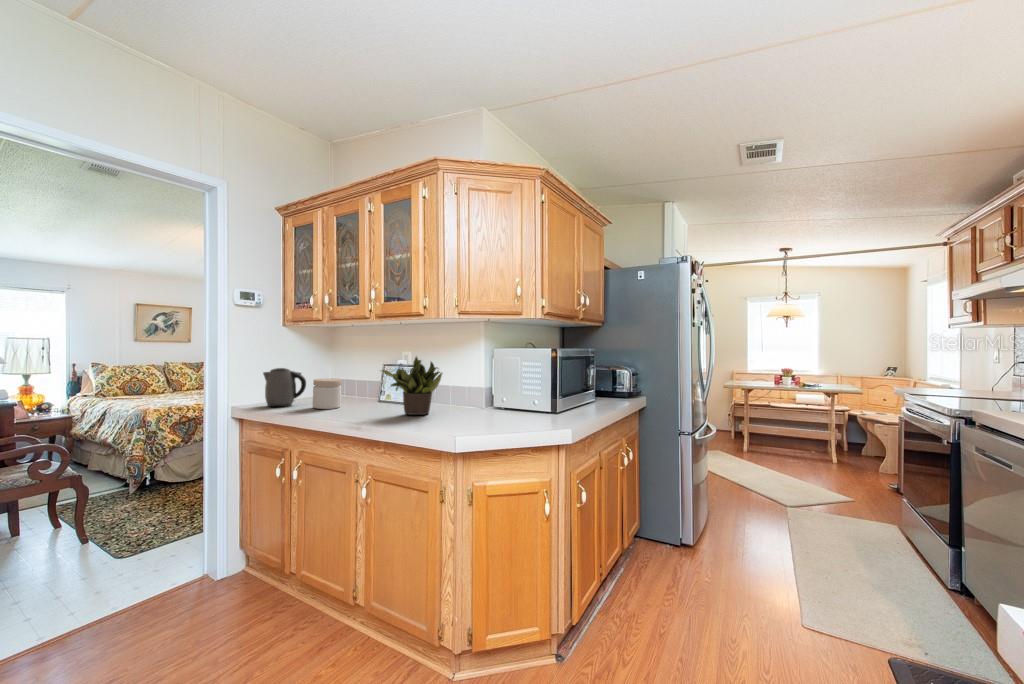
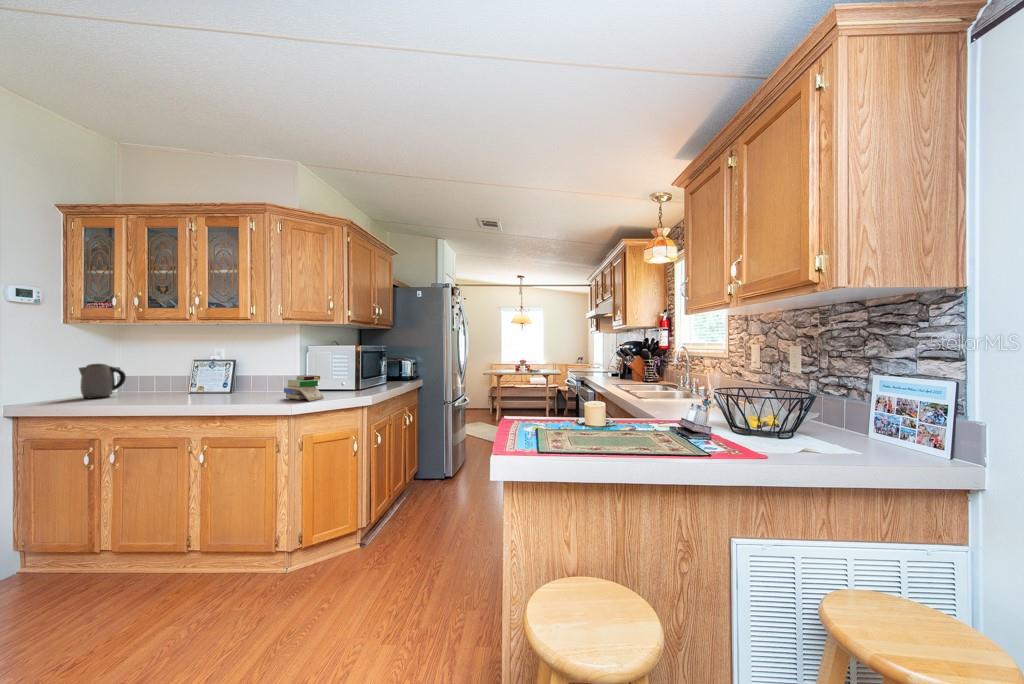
potted plant: present [381,357,442,415] -> none [214,350,270,395]
jar: present [313,378,342,409] -> none [138,372,168,397]
book: none [454,392,504,434] -> present [284,375,324,401]

